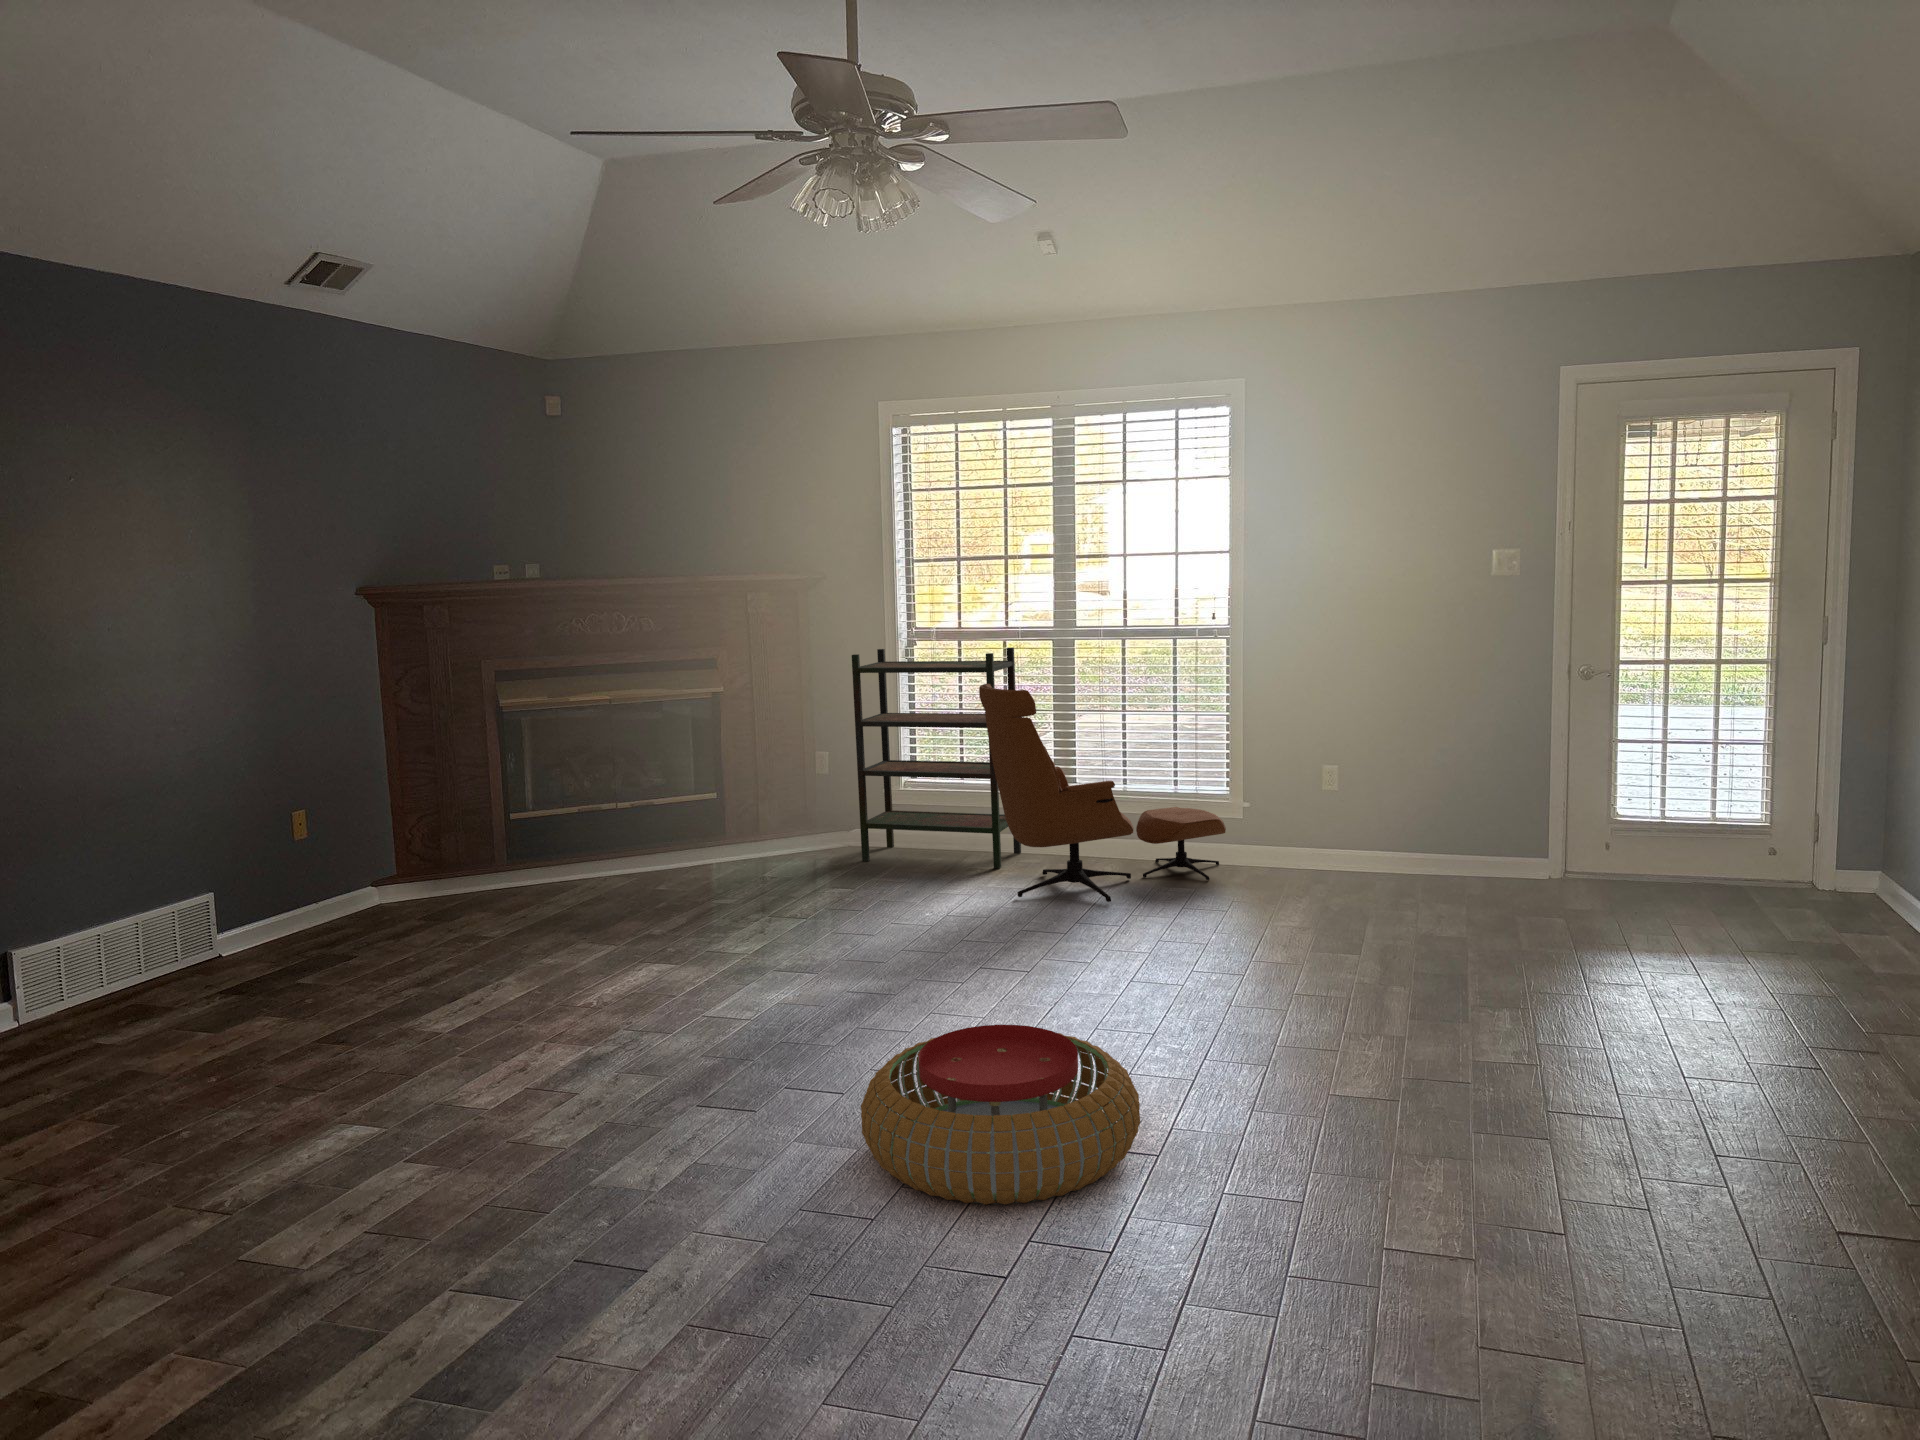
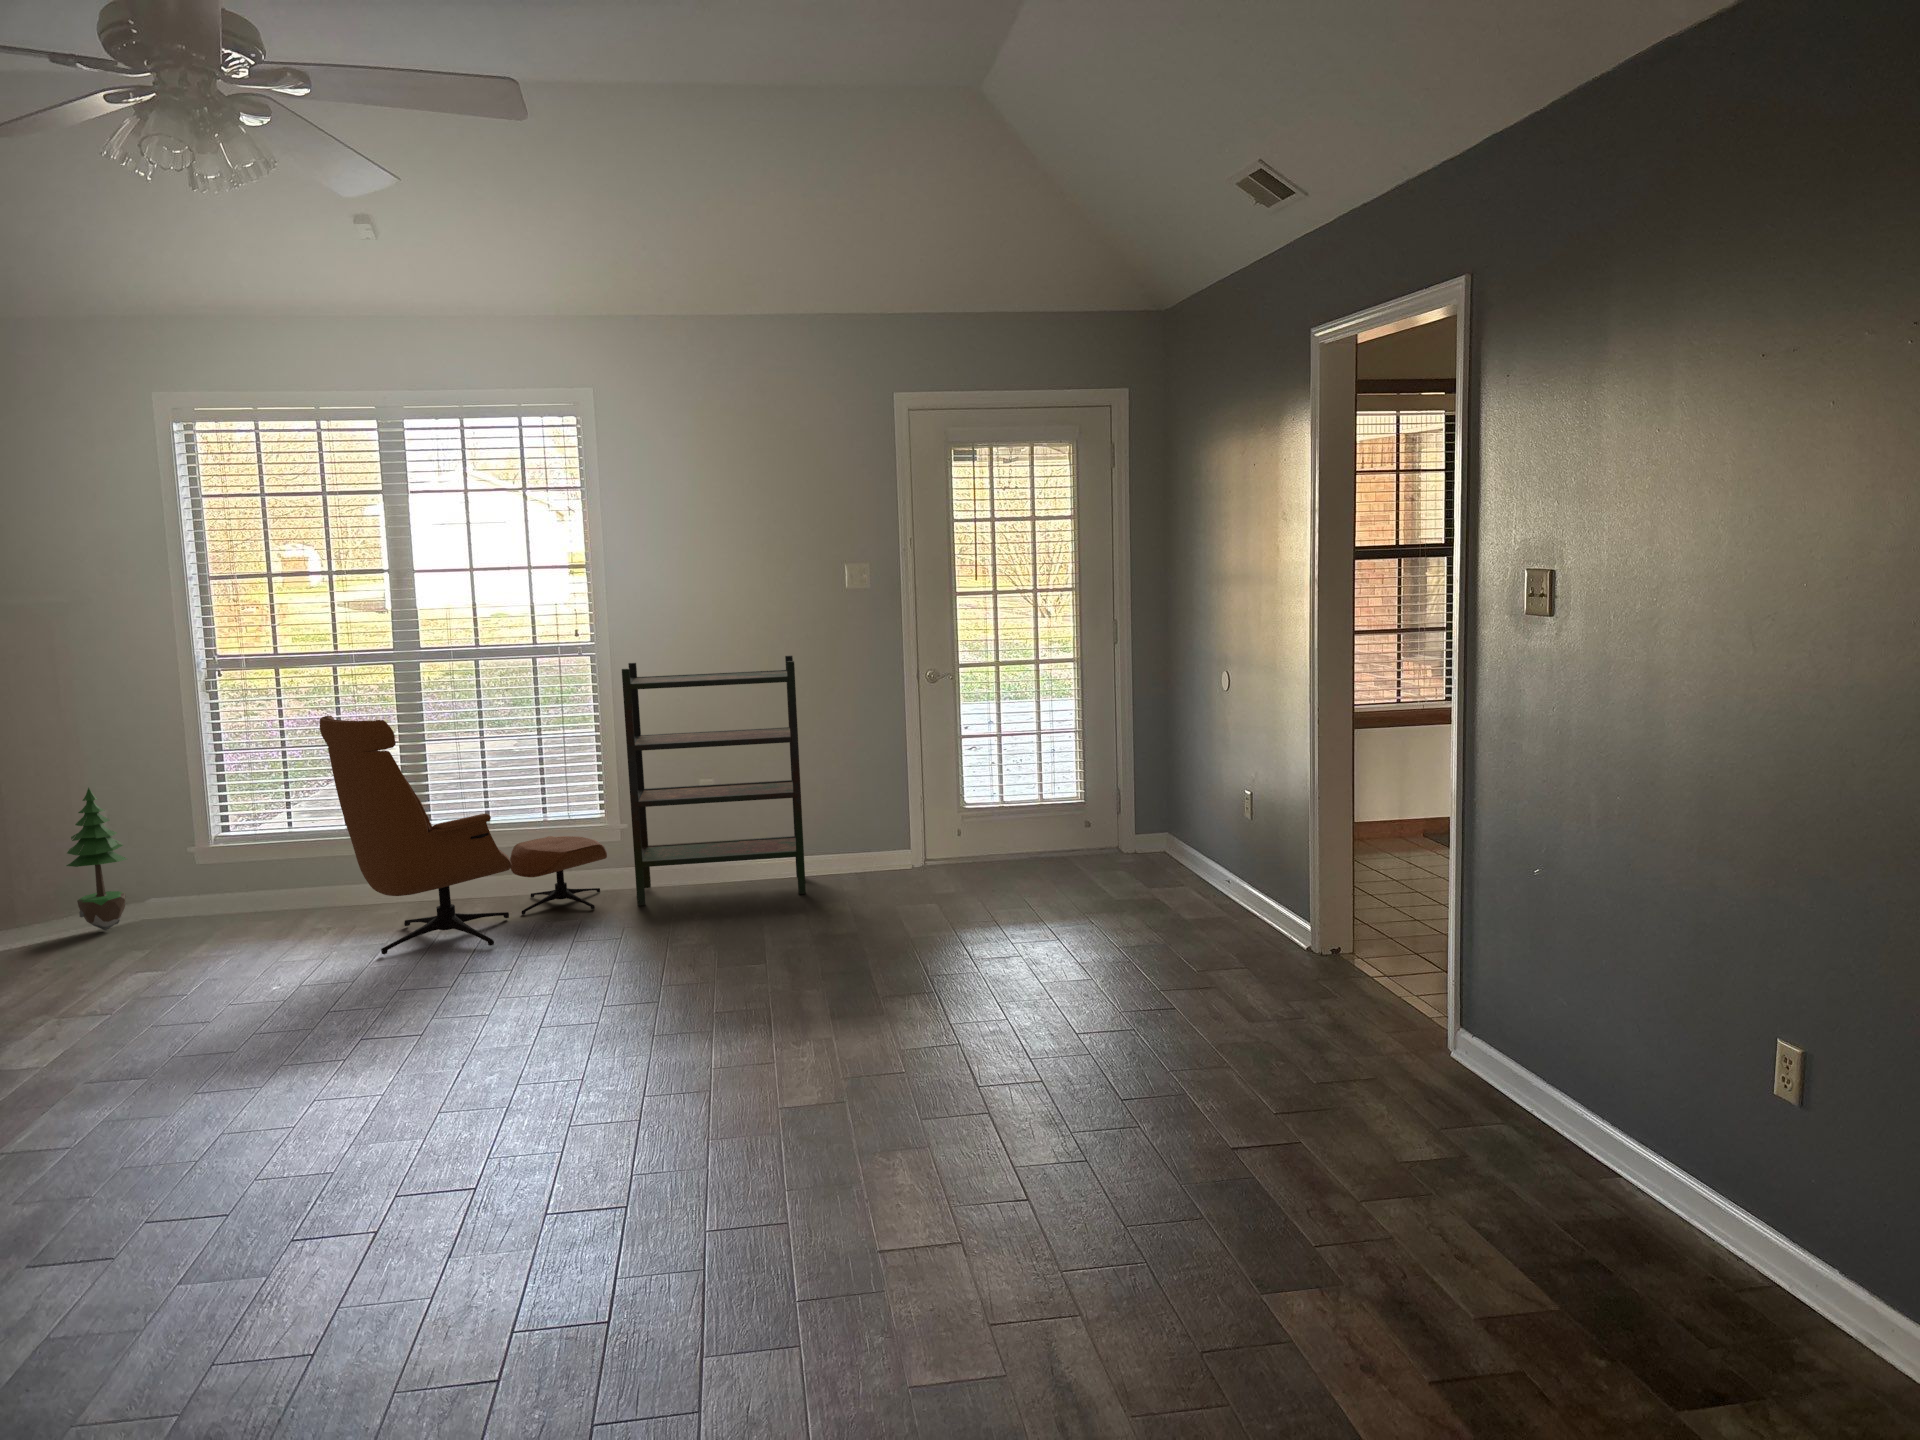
bookshelf: present [852,648,1021,868] -> present [622,656,806,906]
potted tree: none [800,731,843,849] -> present [67,788,127,931]
pouf: present [861,1025,1140,1205] -> none [263,1093,608,1315]

